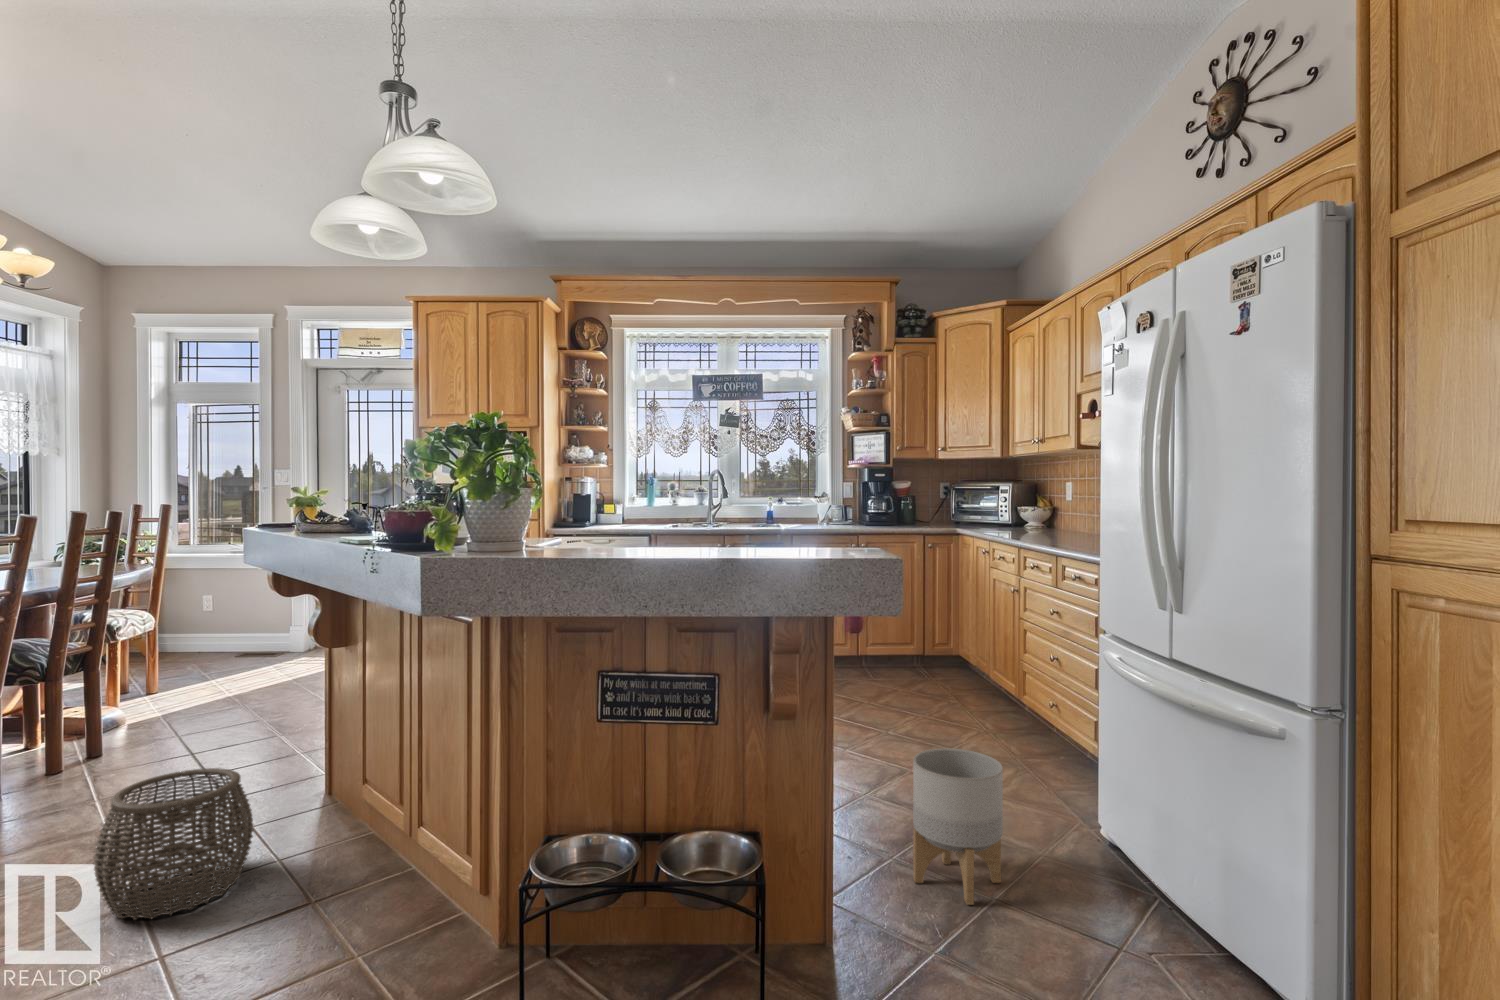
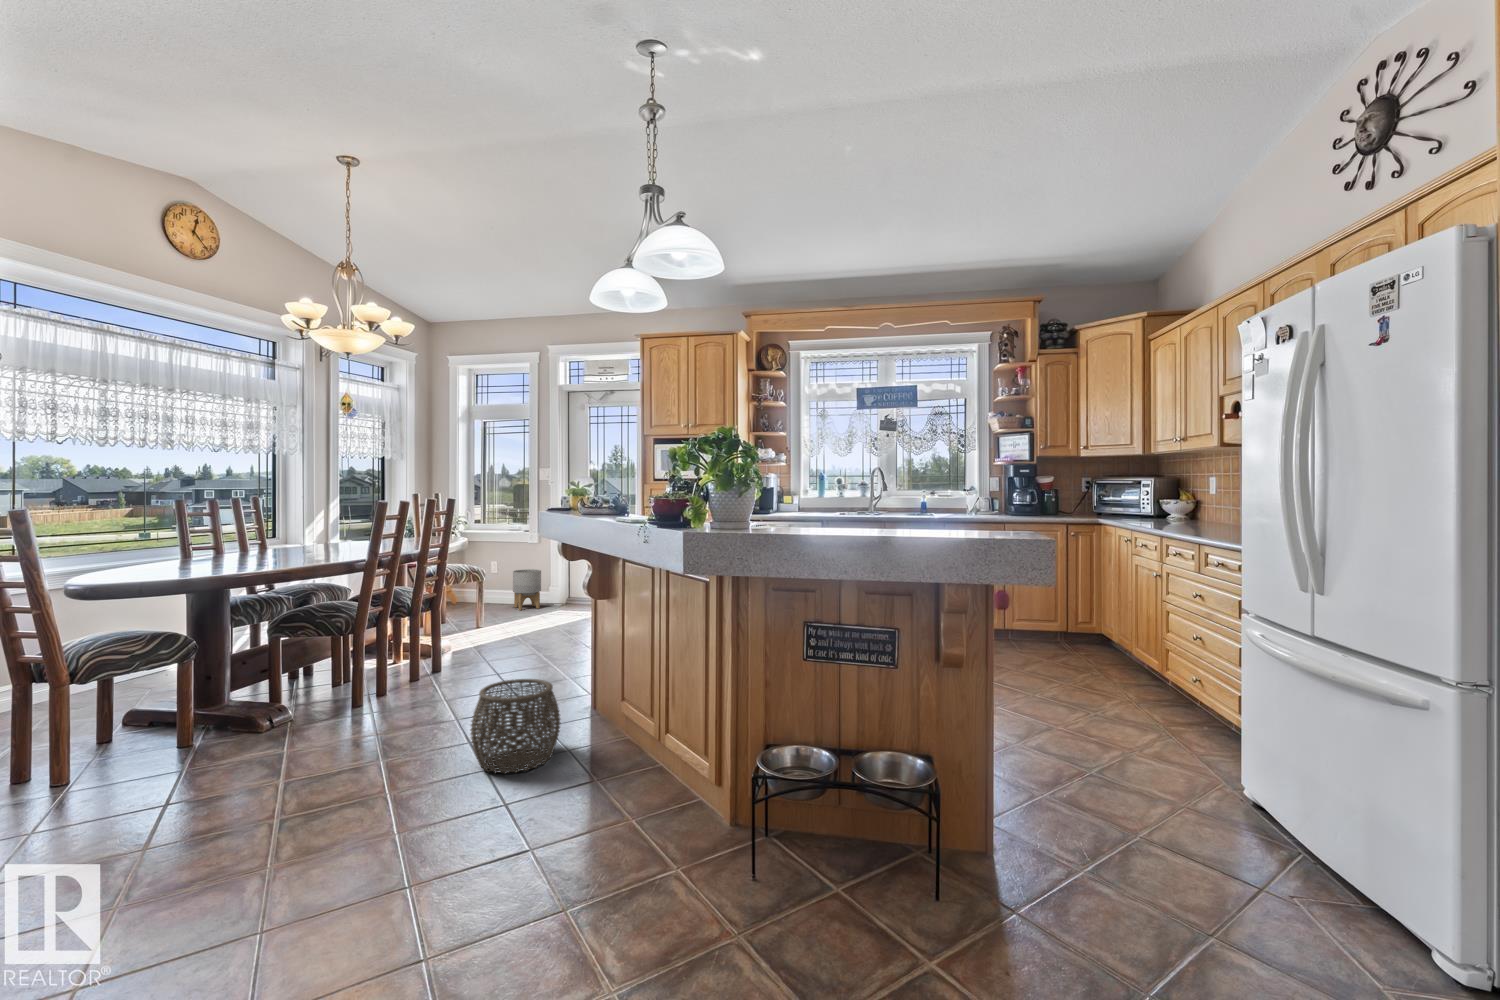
planter: present [913,748,1003,905] -> present [513,569,541,610]

